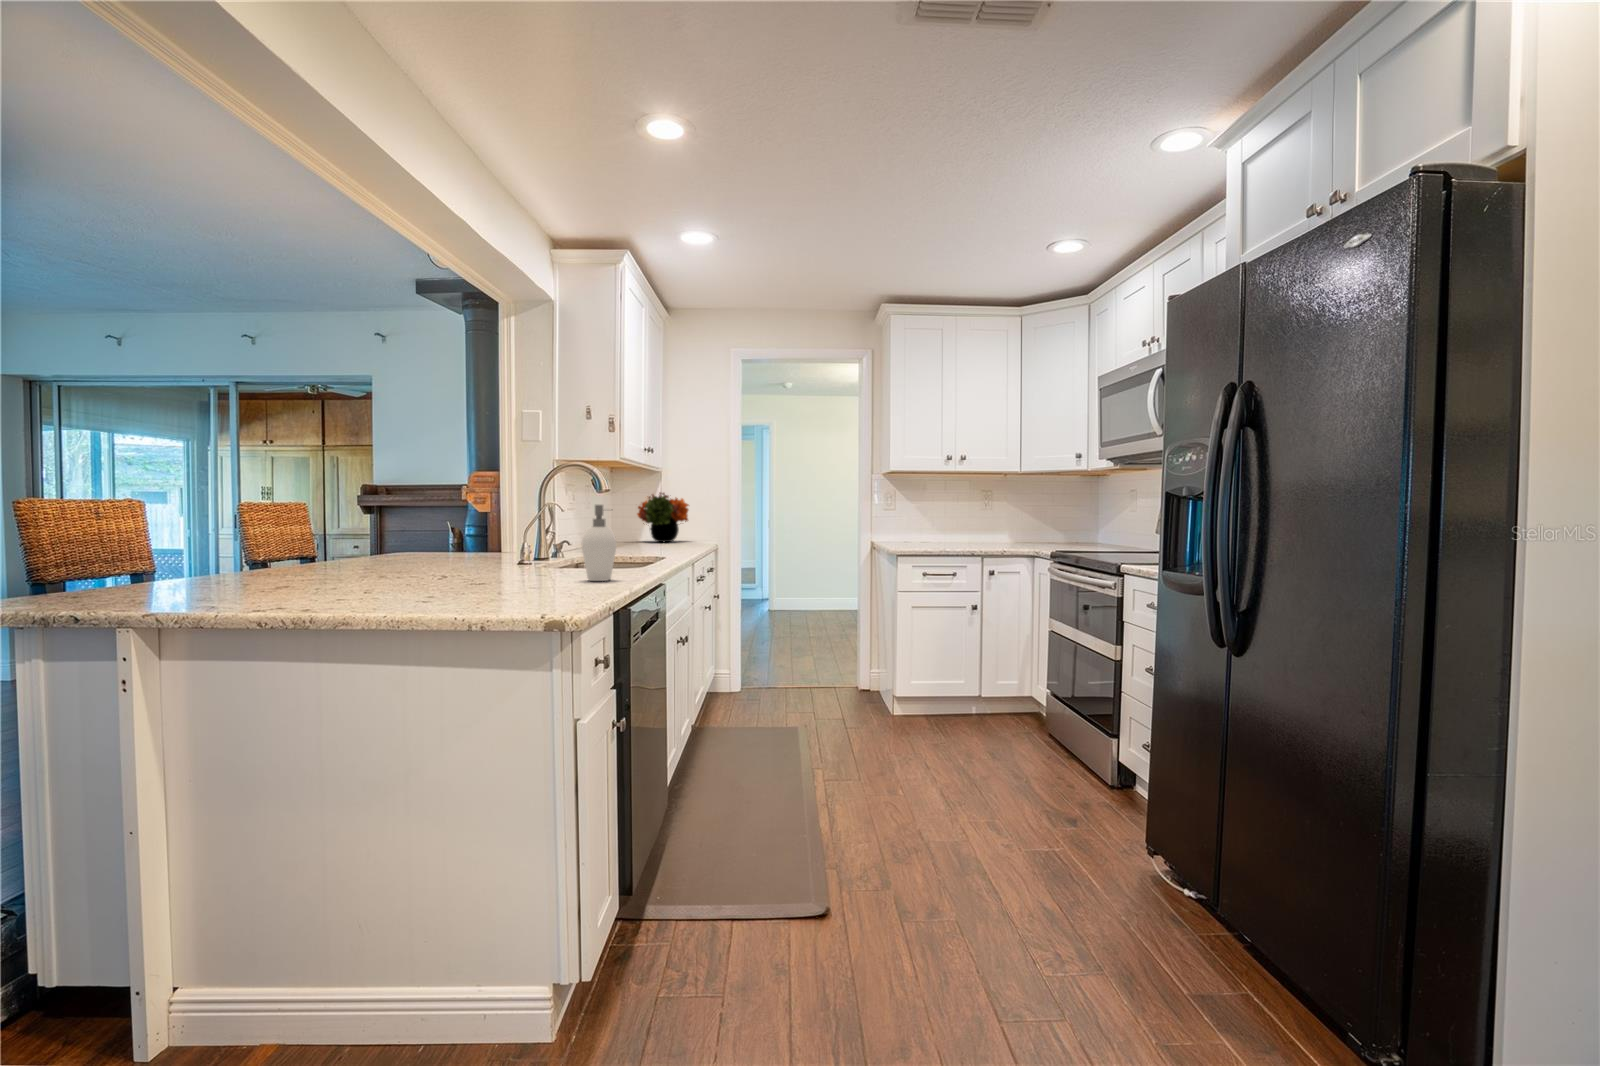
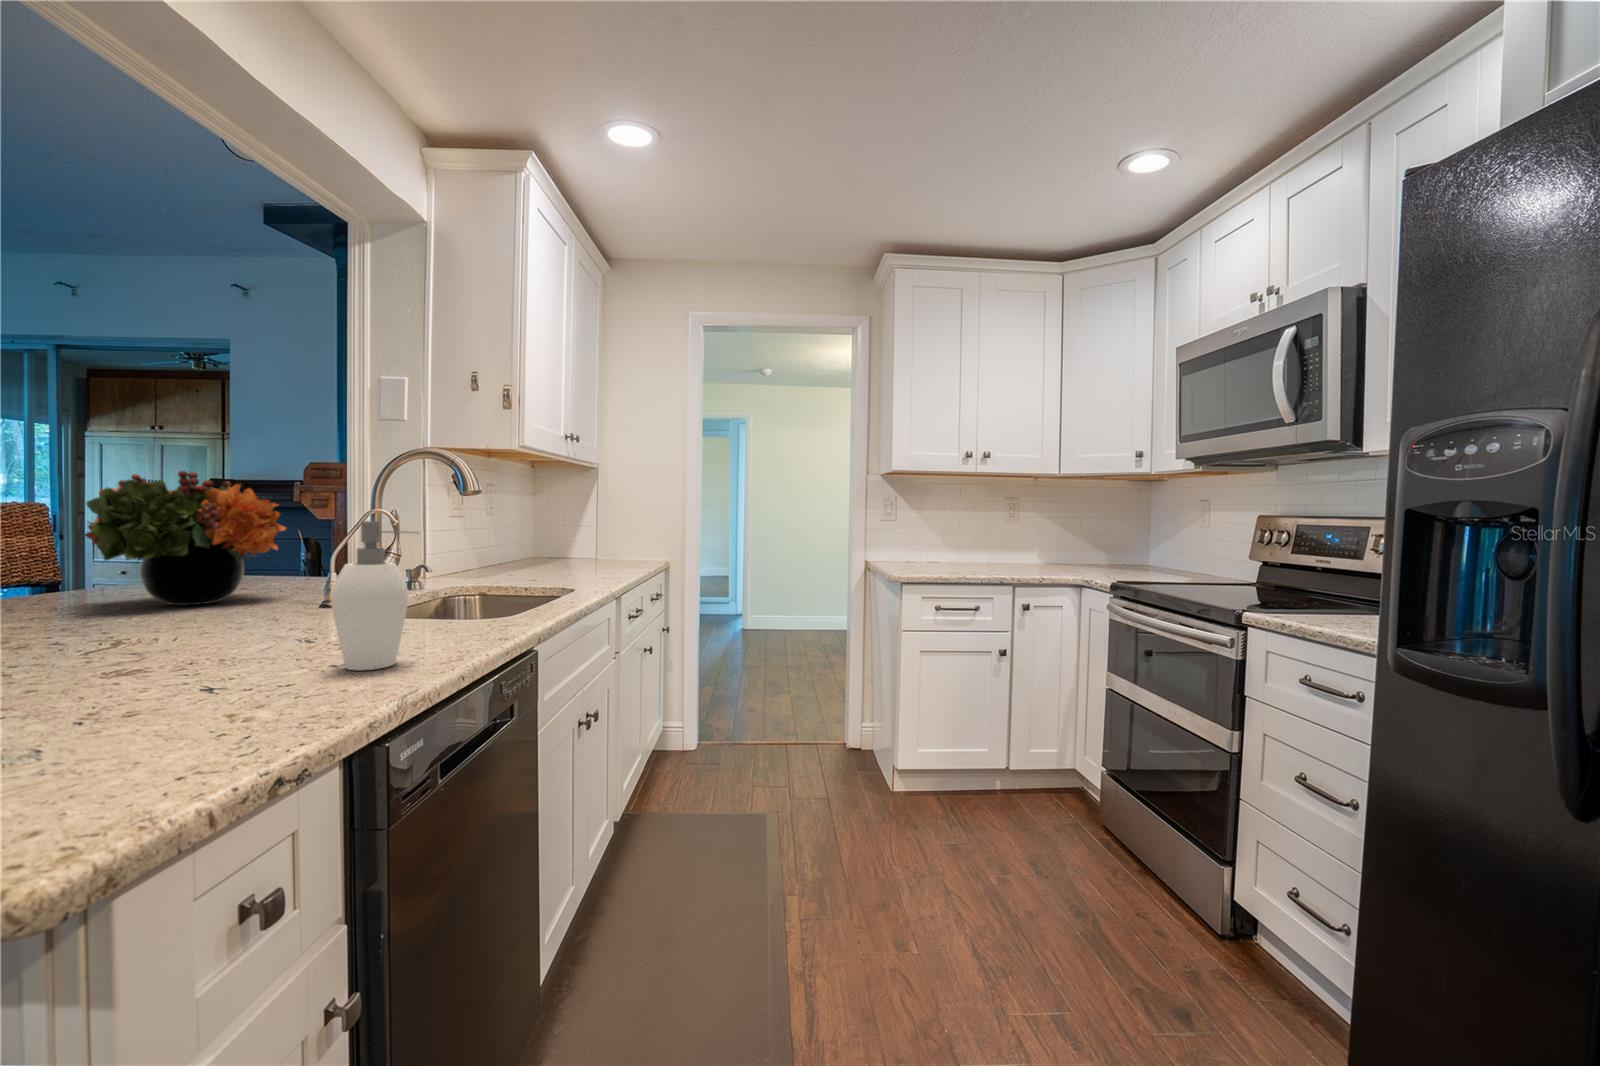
flower arrangement: present [637,492,689,542] -> present [85,471,286,605]

